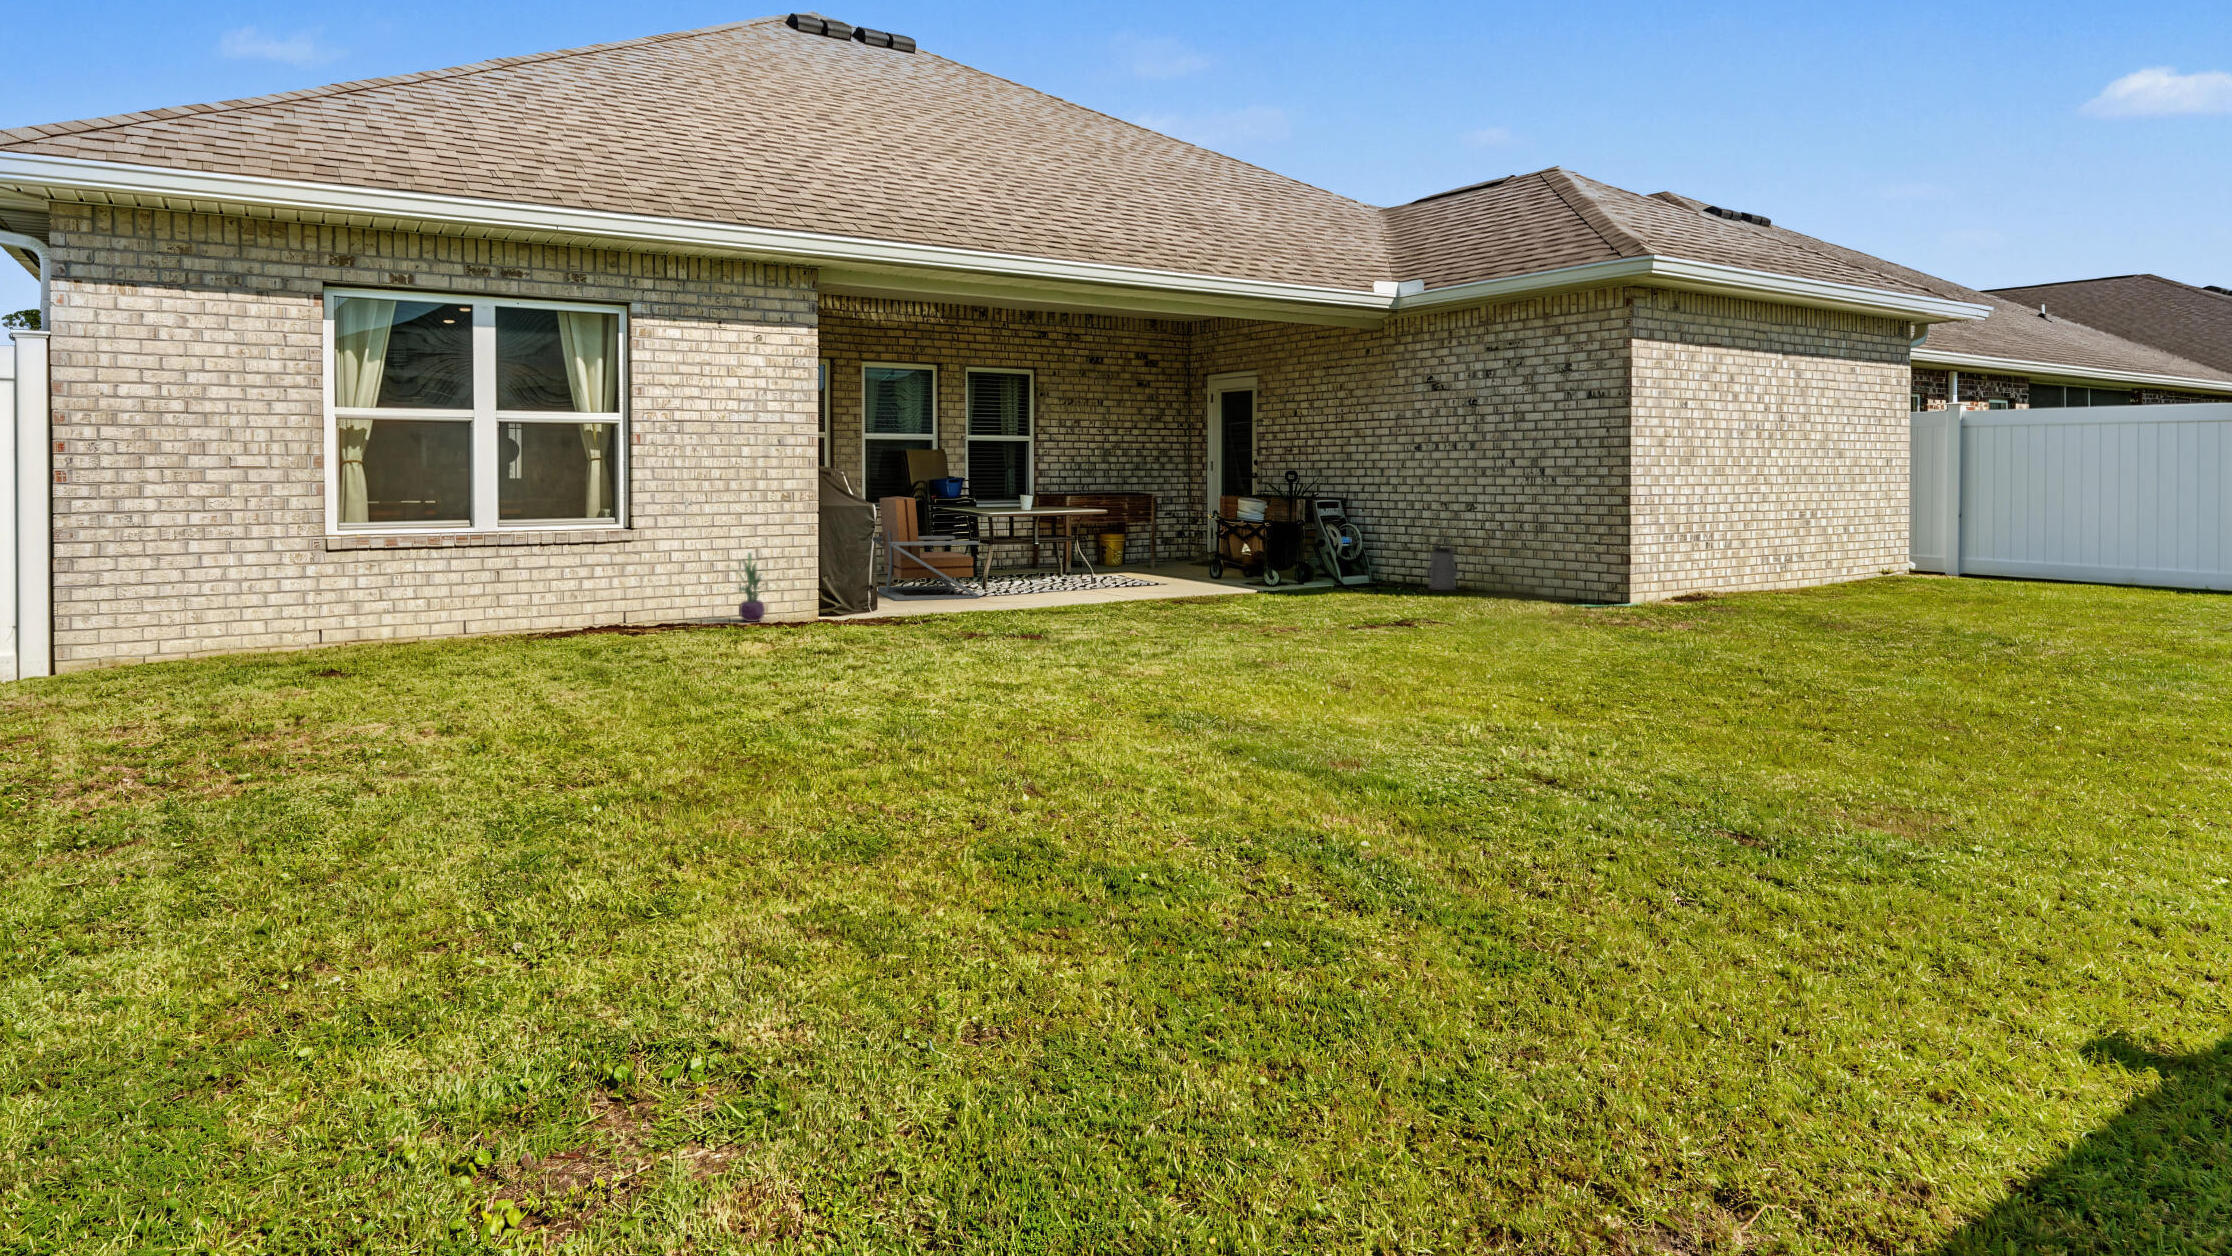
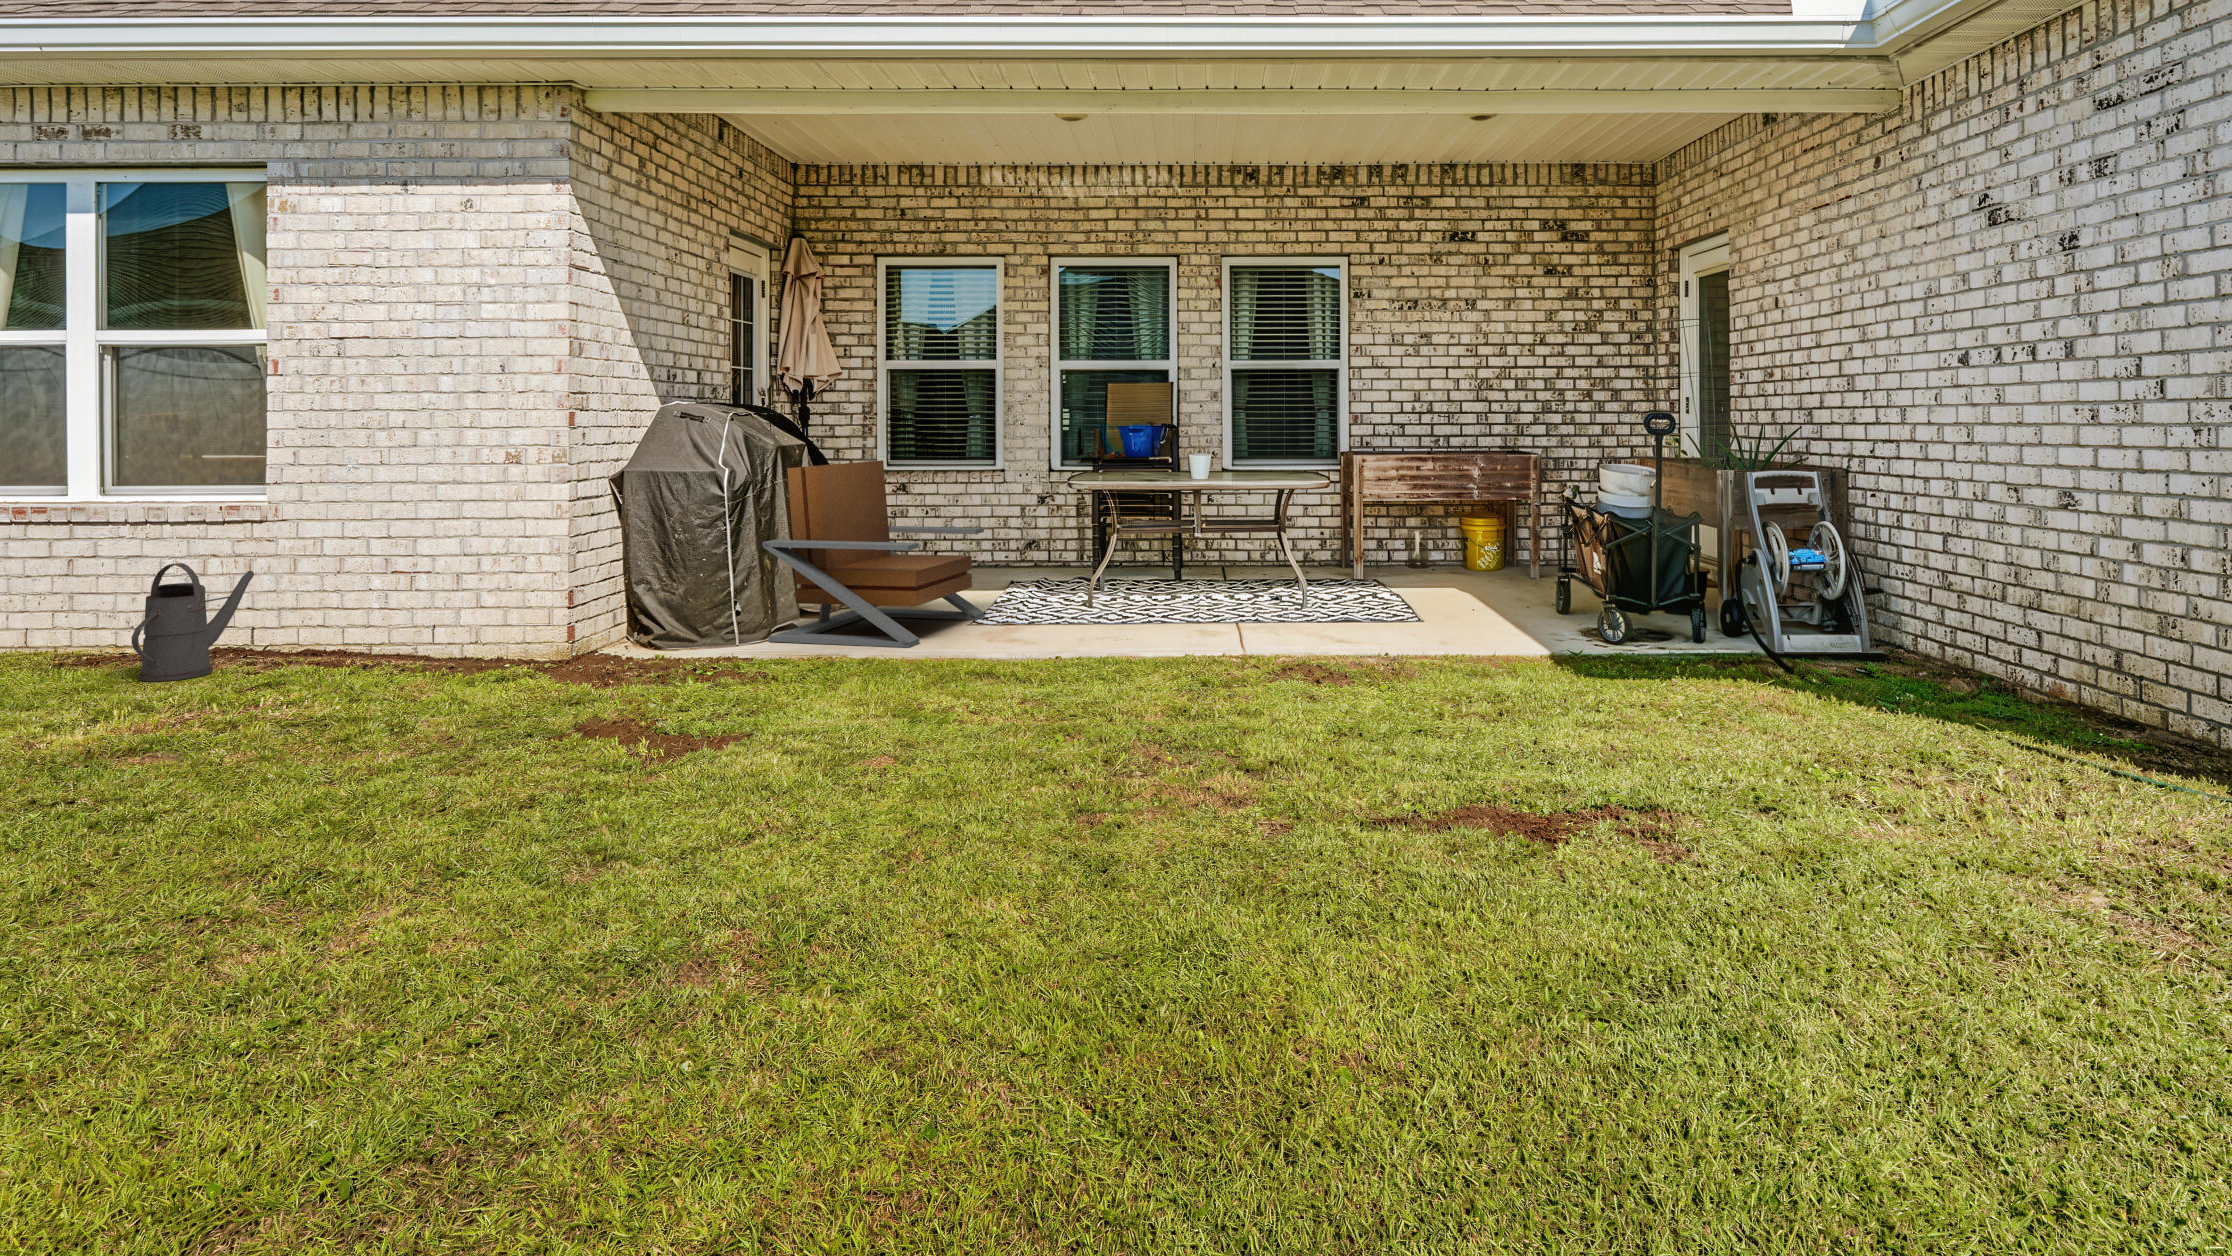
watering can: present [1427,540,1457,590] -> present [132,563,254,682]
decorative plant: present [739,553,771,622] -> none [291,556,439,677]

